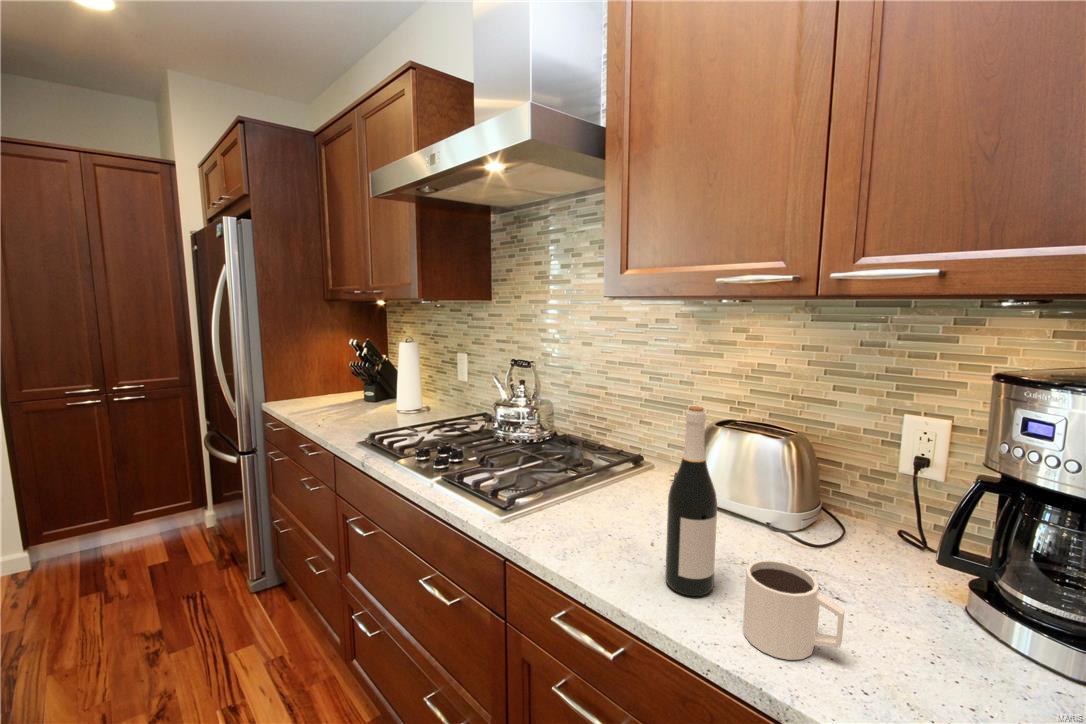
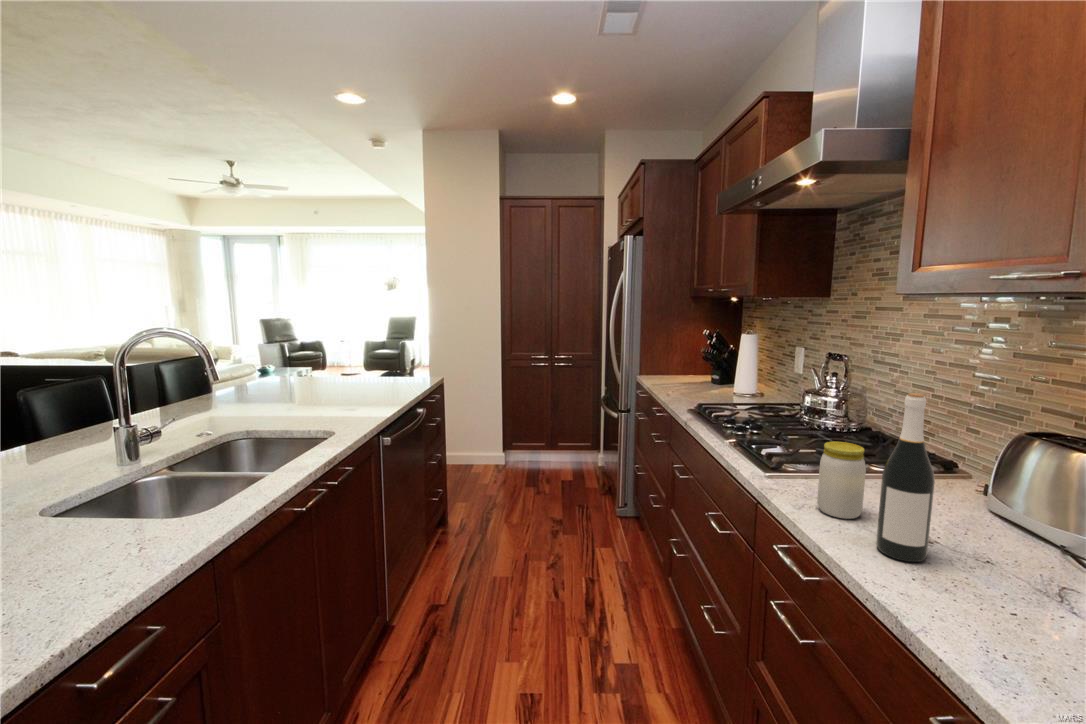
jar: none [579,466,626,557] -> present [817,441,866,519]
mug: present [743,560,844,660] -> none [918,534,1015,621]

